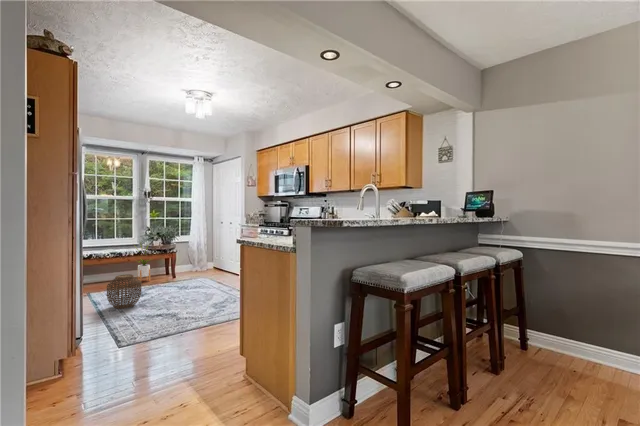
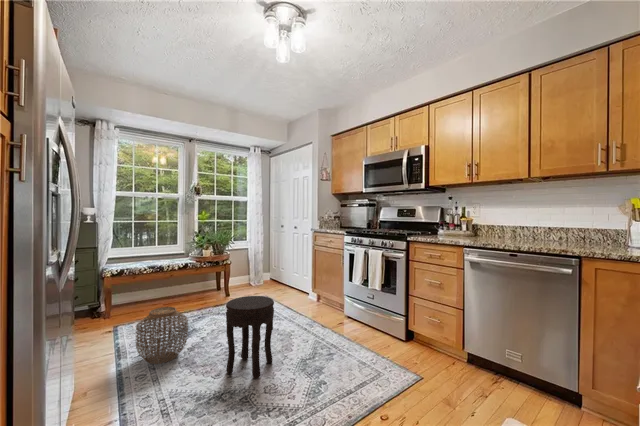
house plant: present [135,245,150,281] -> none [173,248,206,305]
side table: none [166,266,197,312] -> present [226,296,274,379]

